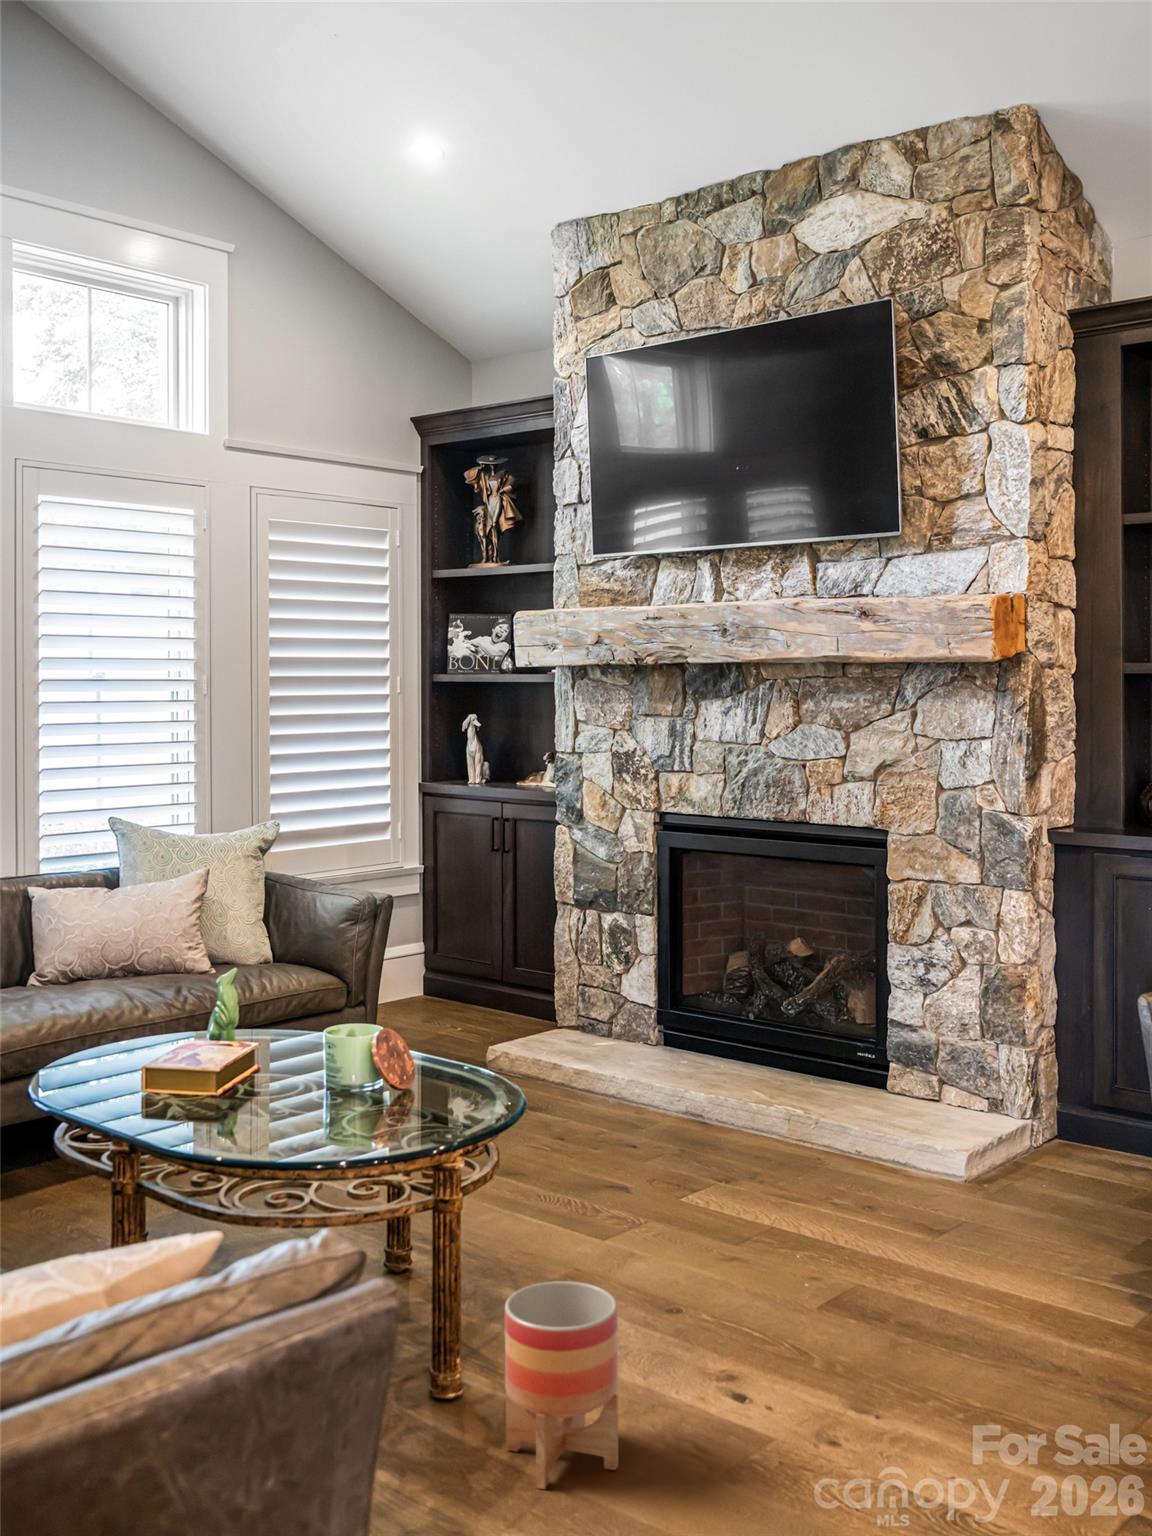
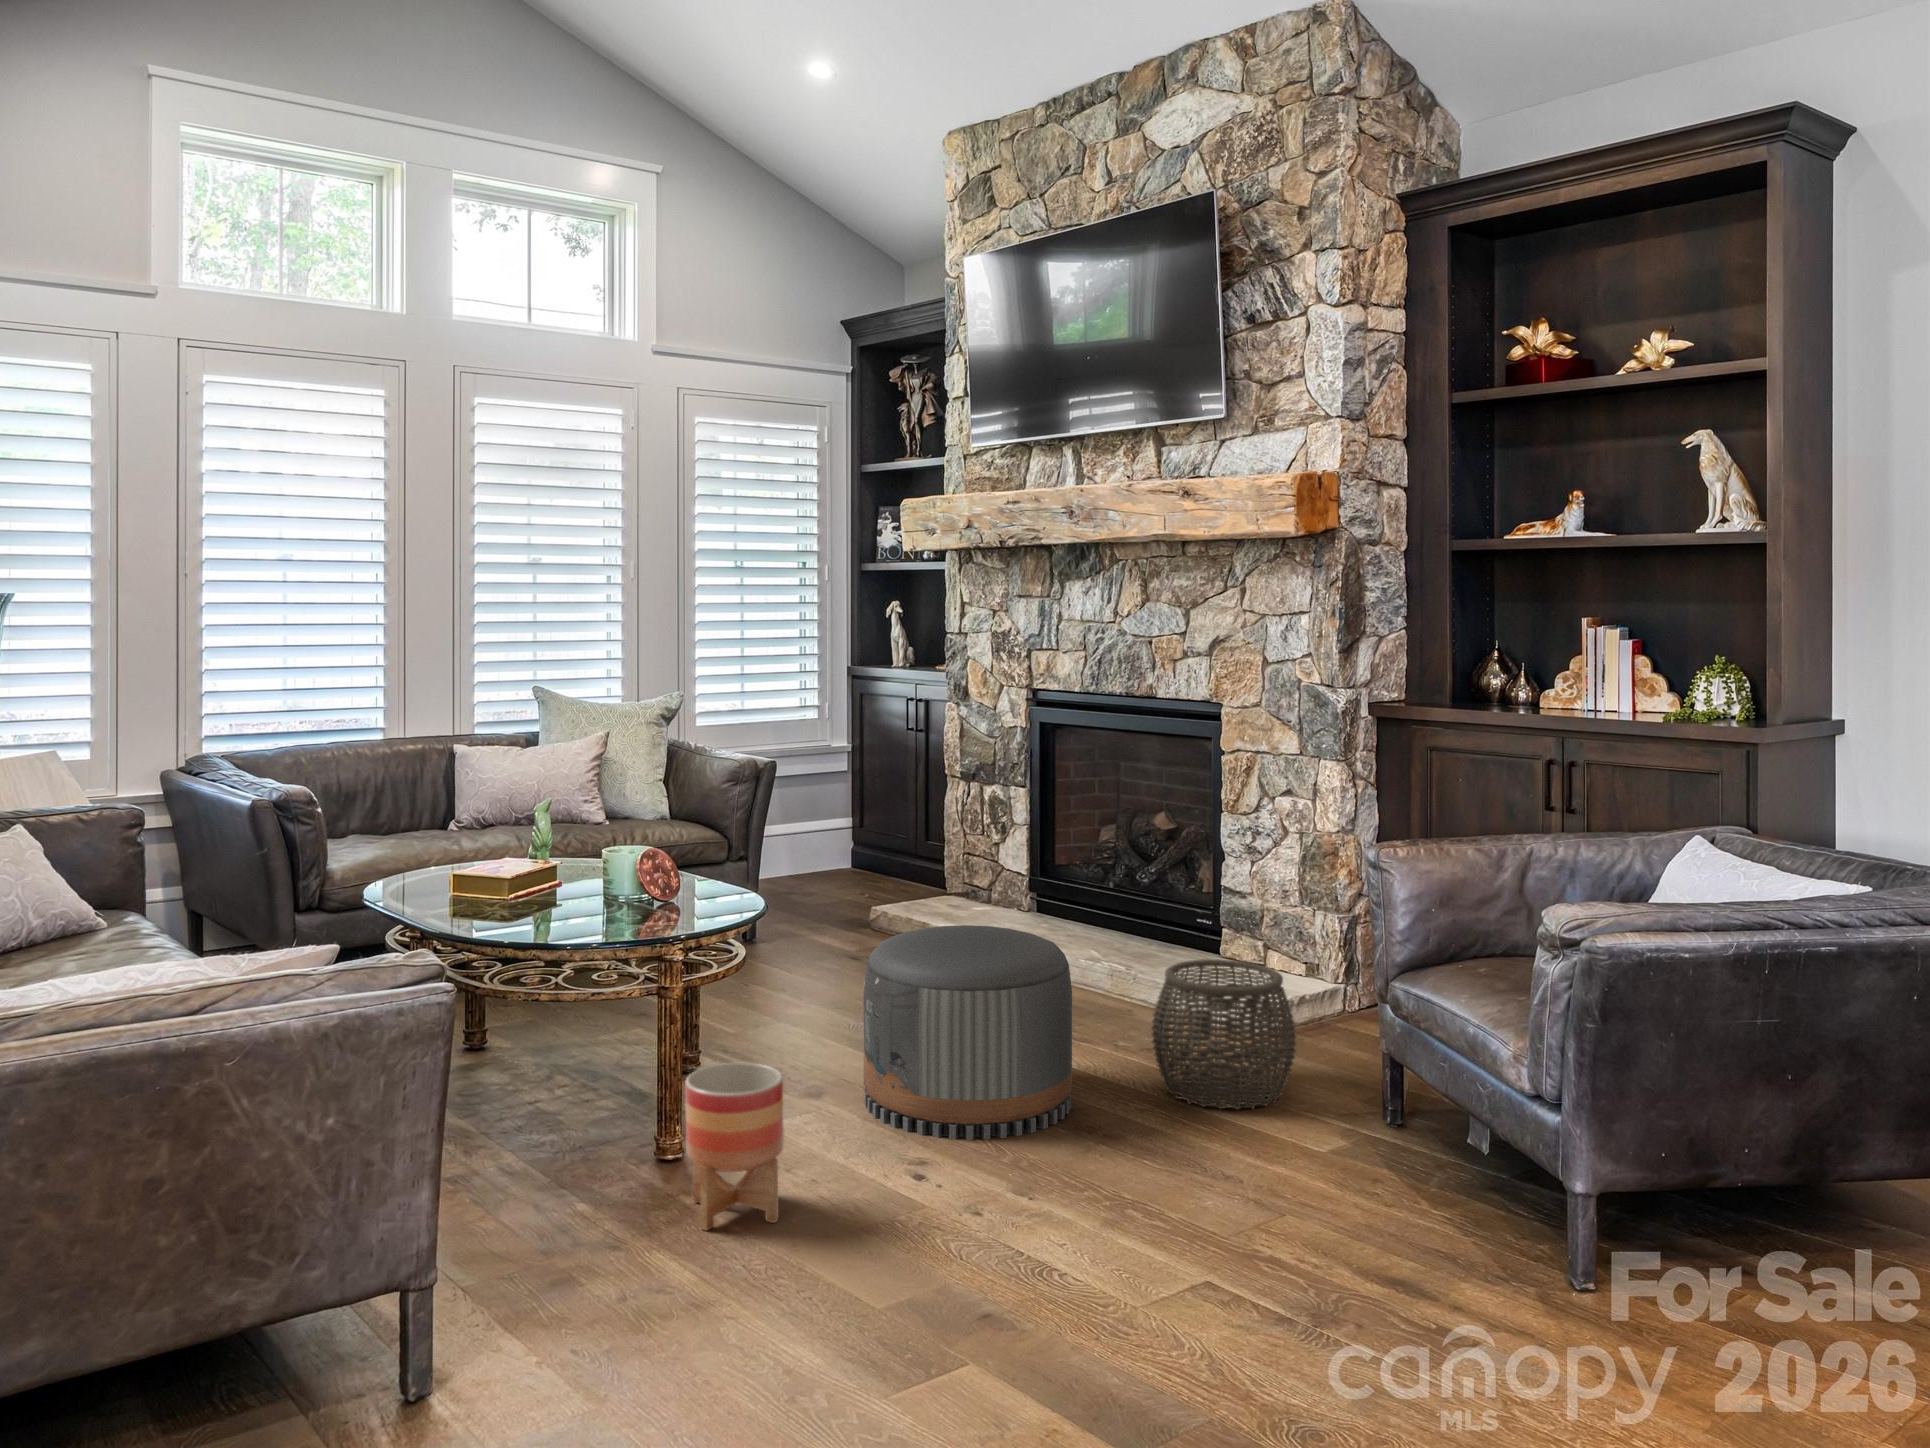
pouf: none [613,1089,843,1336] -> present [863,925,1072,1140]
woven basket: none [902,1110,1060,1275] -> present [1151,959,1297,1110]

